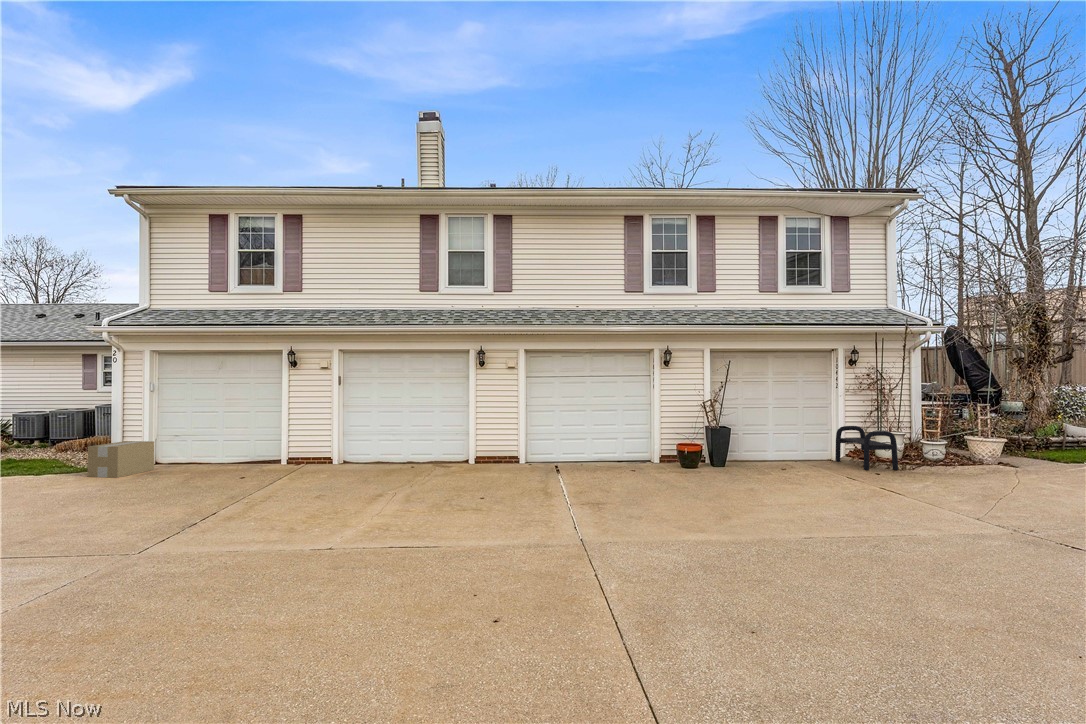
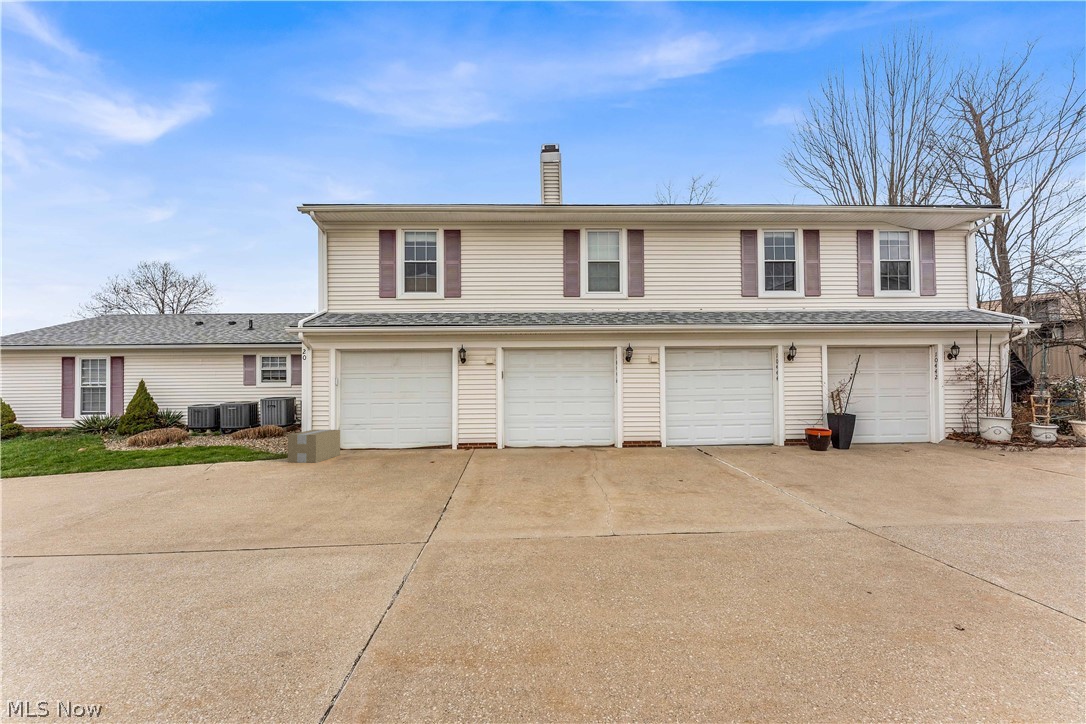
bench: present [835,426,898,470] -> none [940,413,1018,452]

